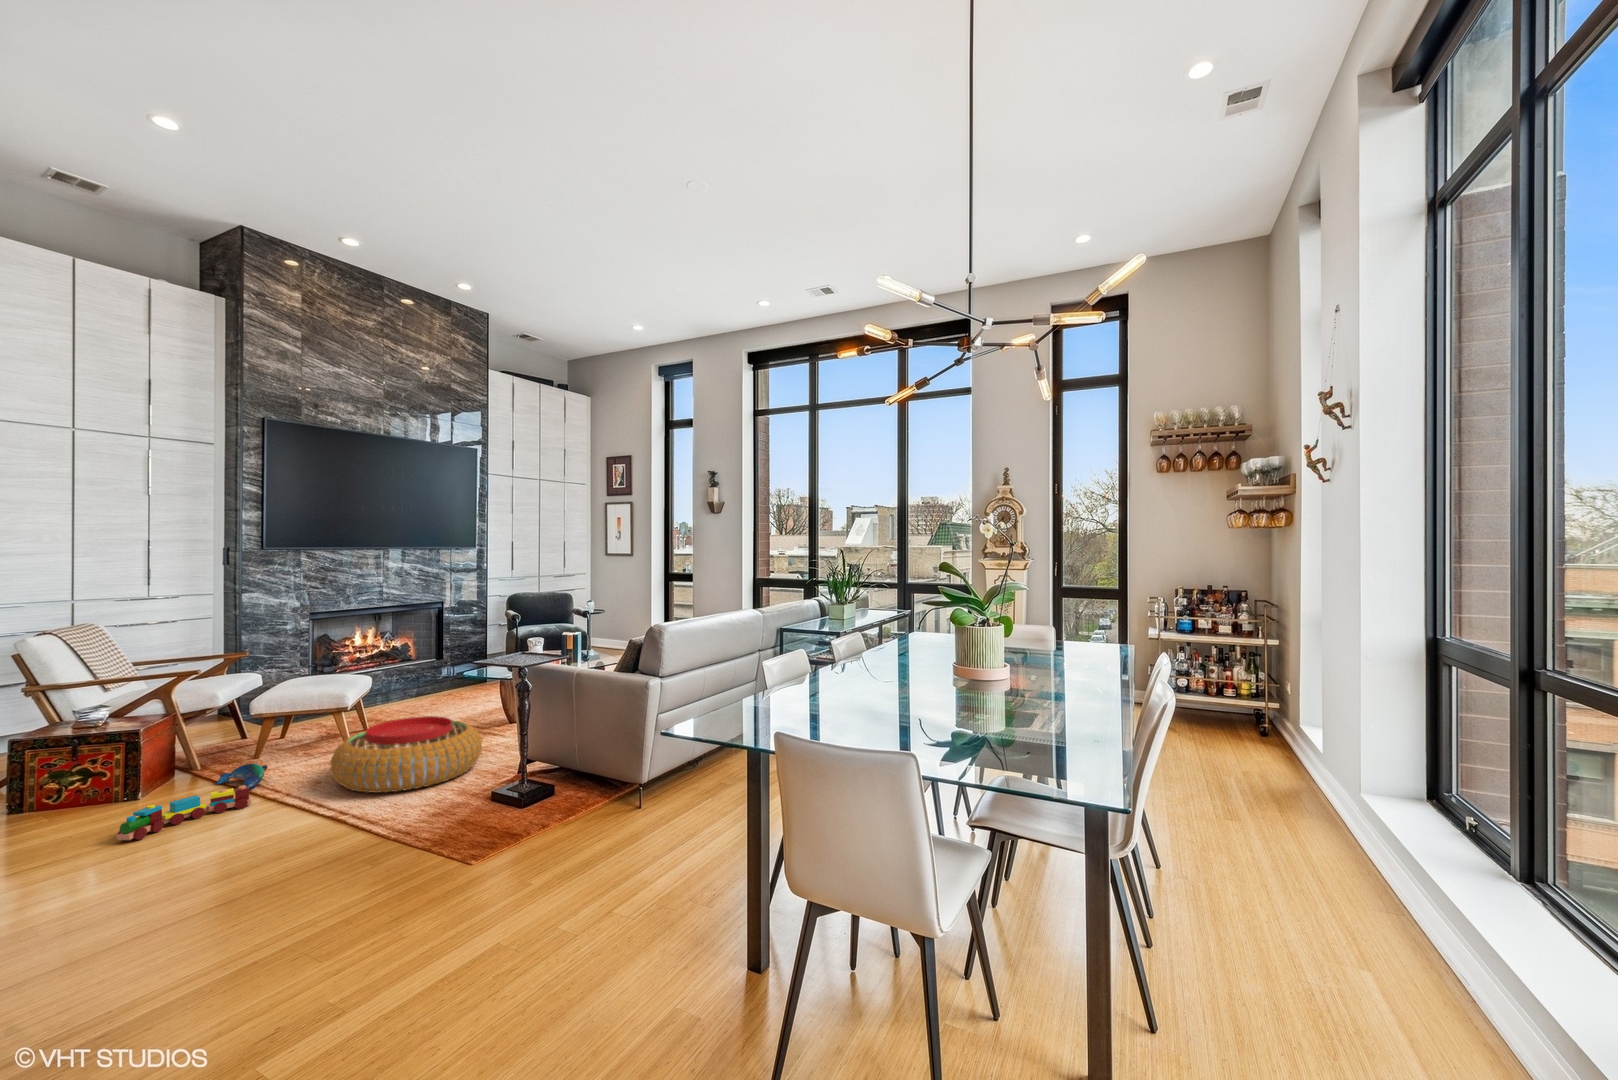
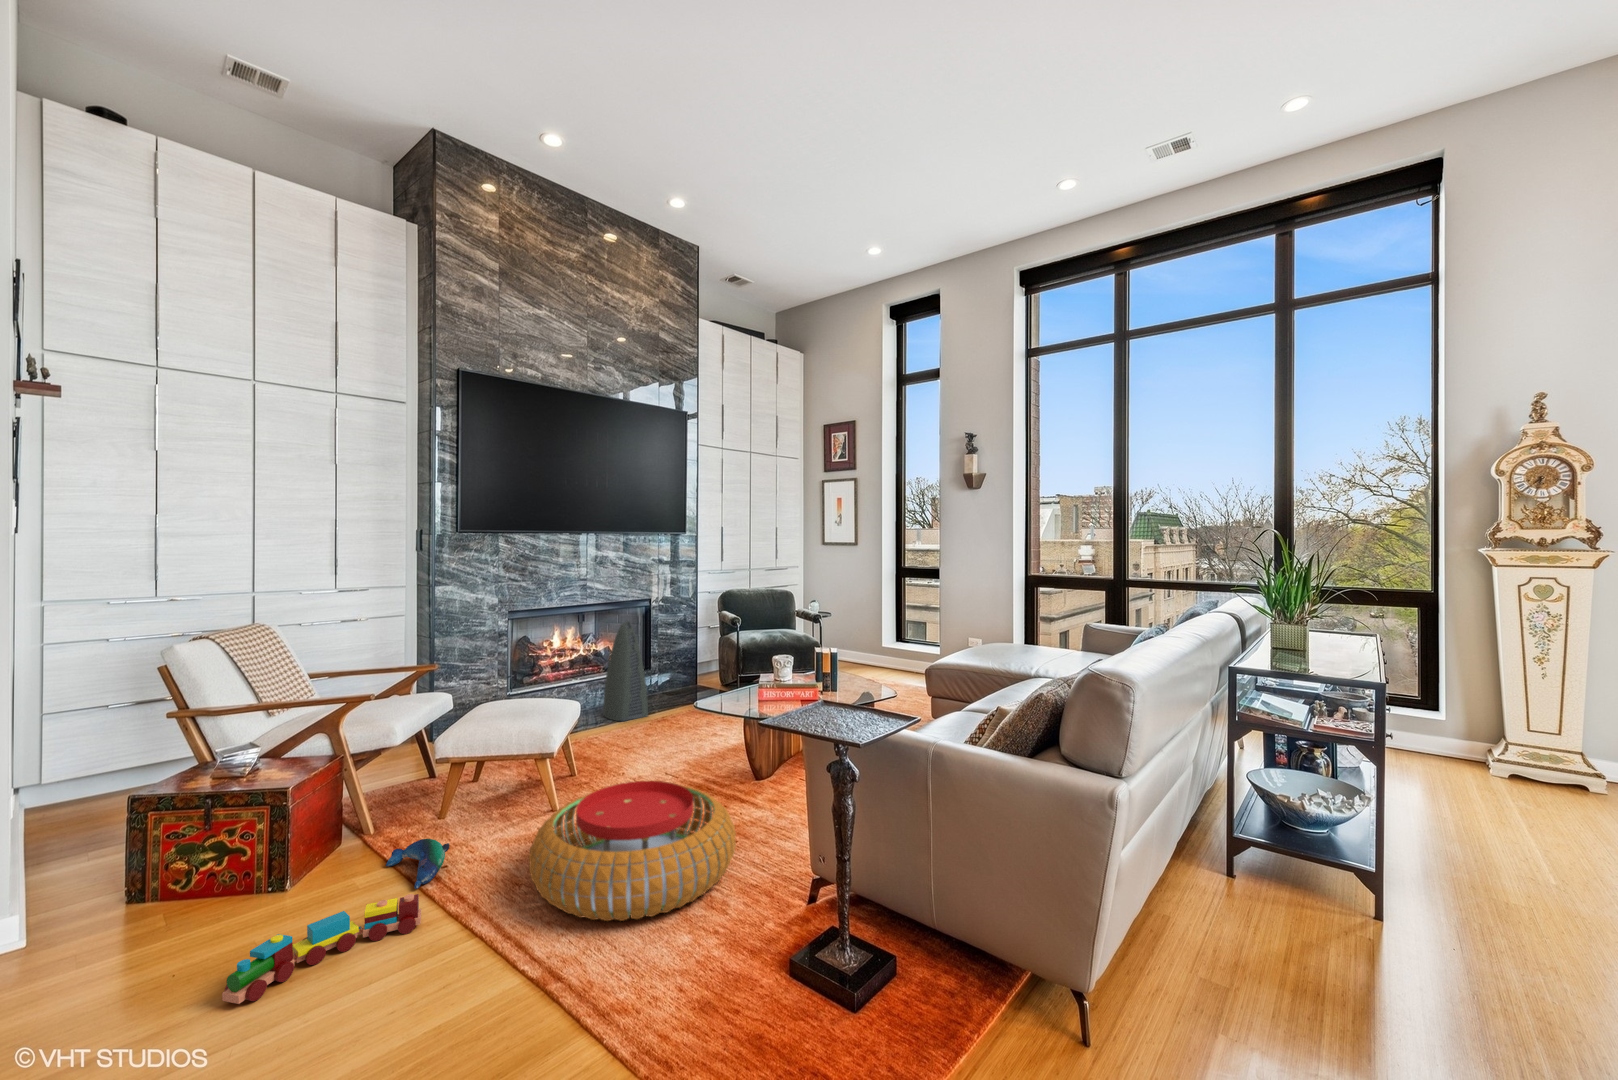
air purifier: none [396,620,437,701] -> present [603,621,648,721]

